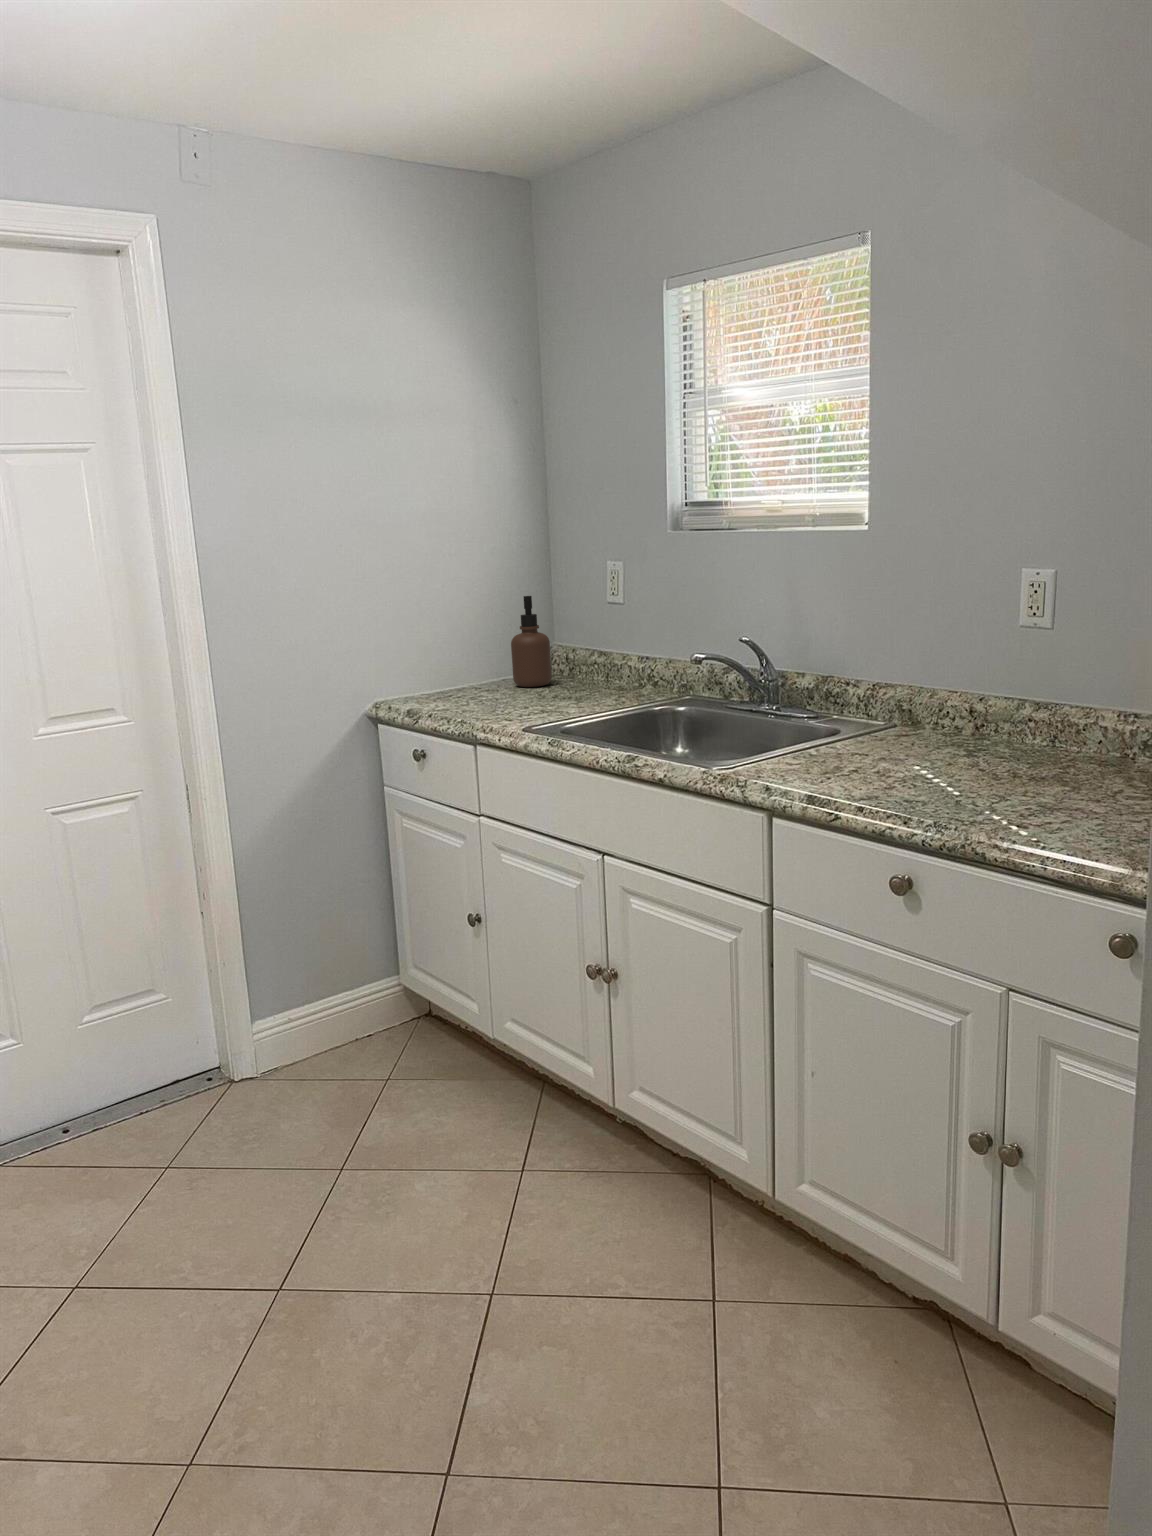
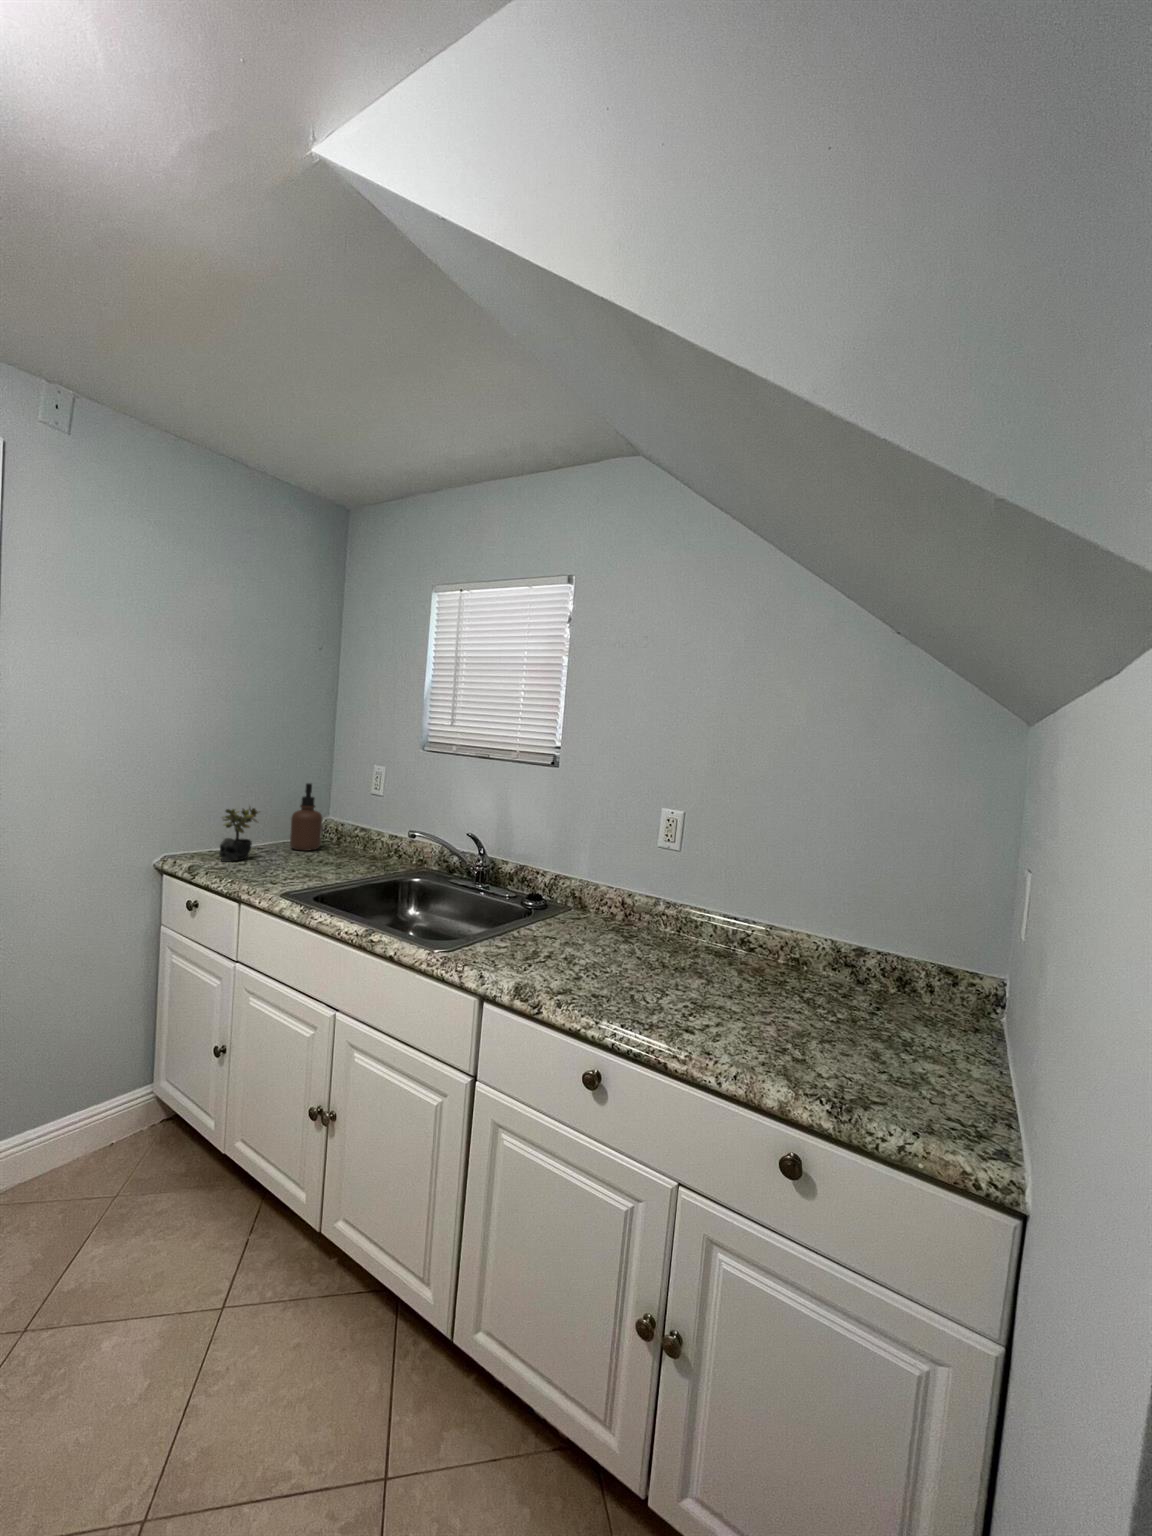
succulent plant: none [431,629,476,703] -> present [219,807,259,862]

